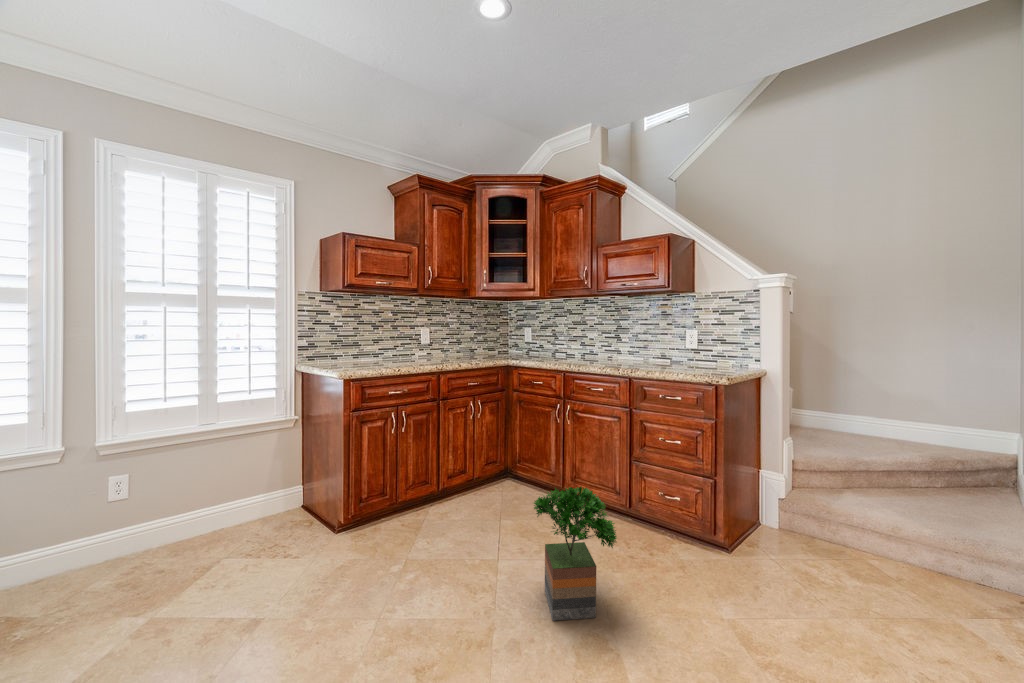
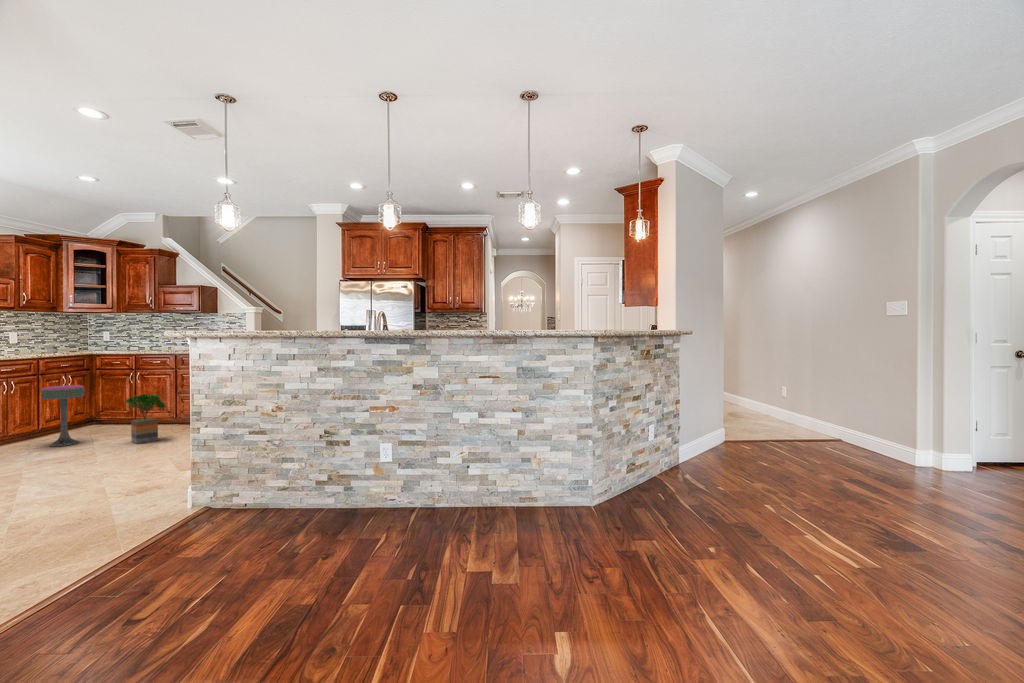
bar stool: none [417,432,478,558] -> present [41,385,85,447]

